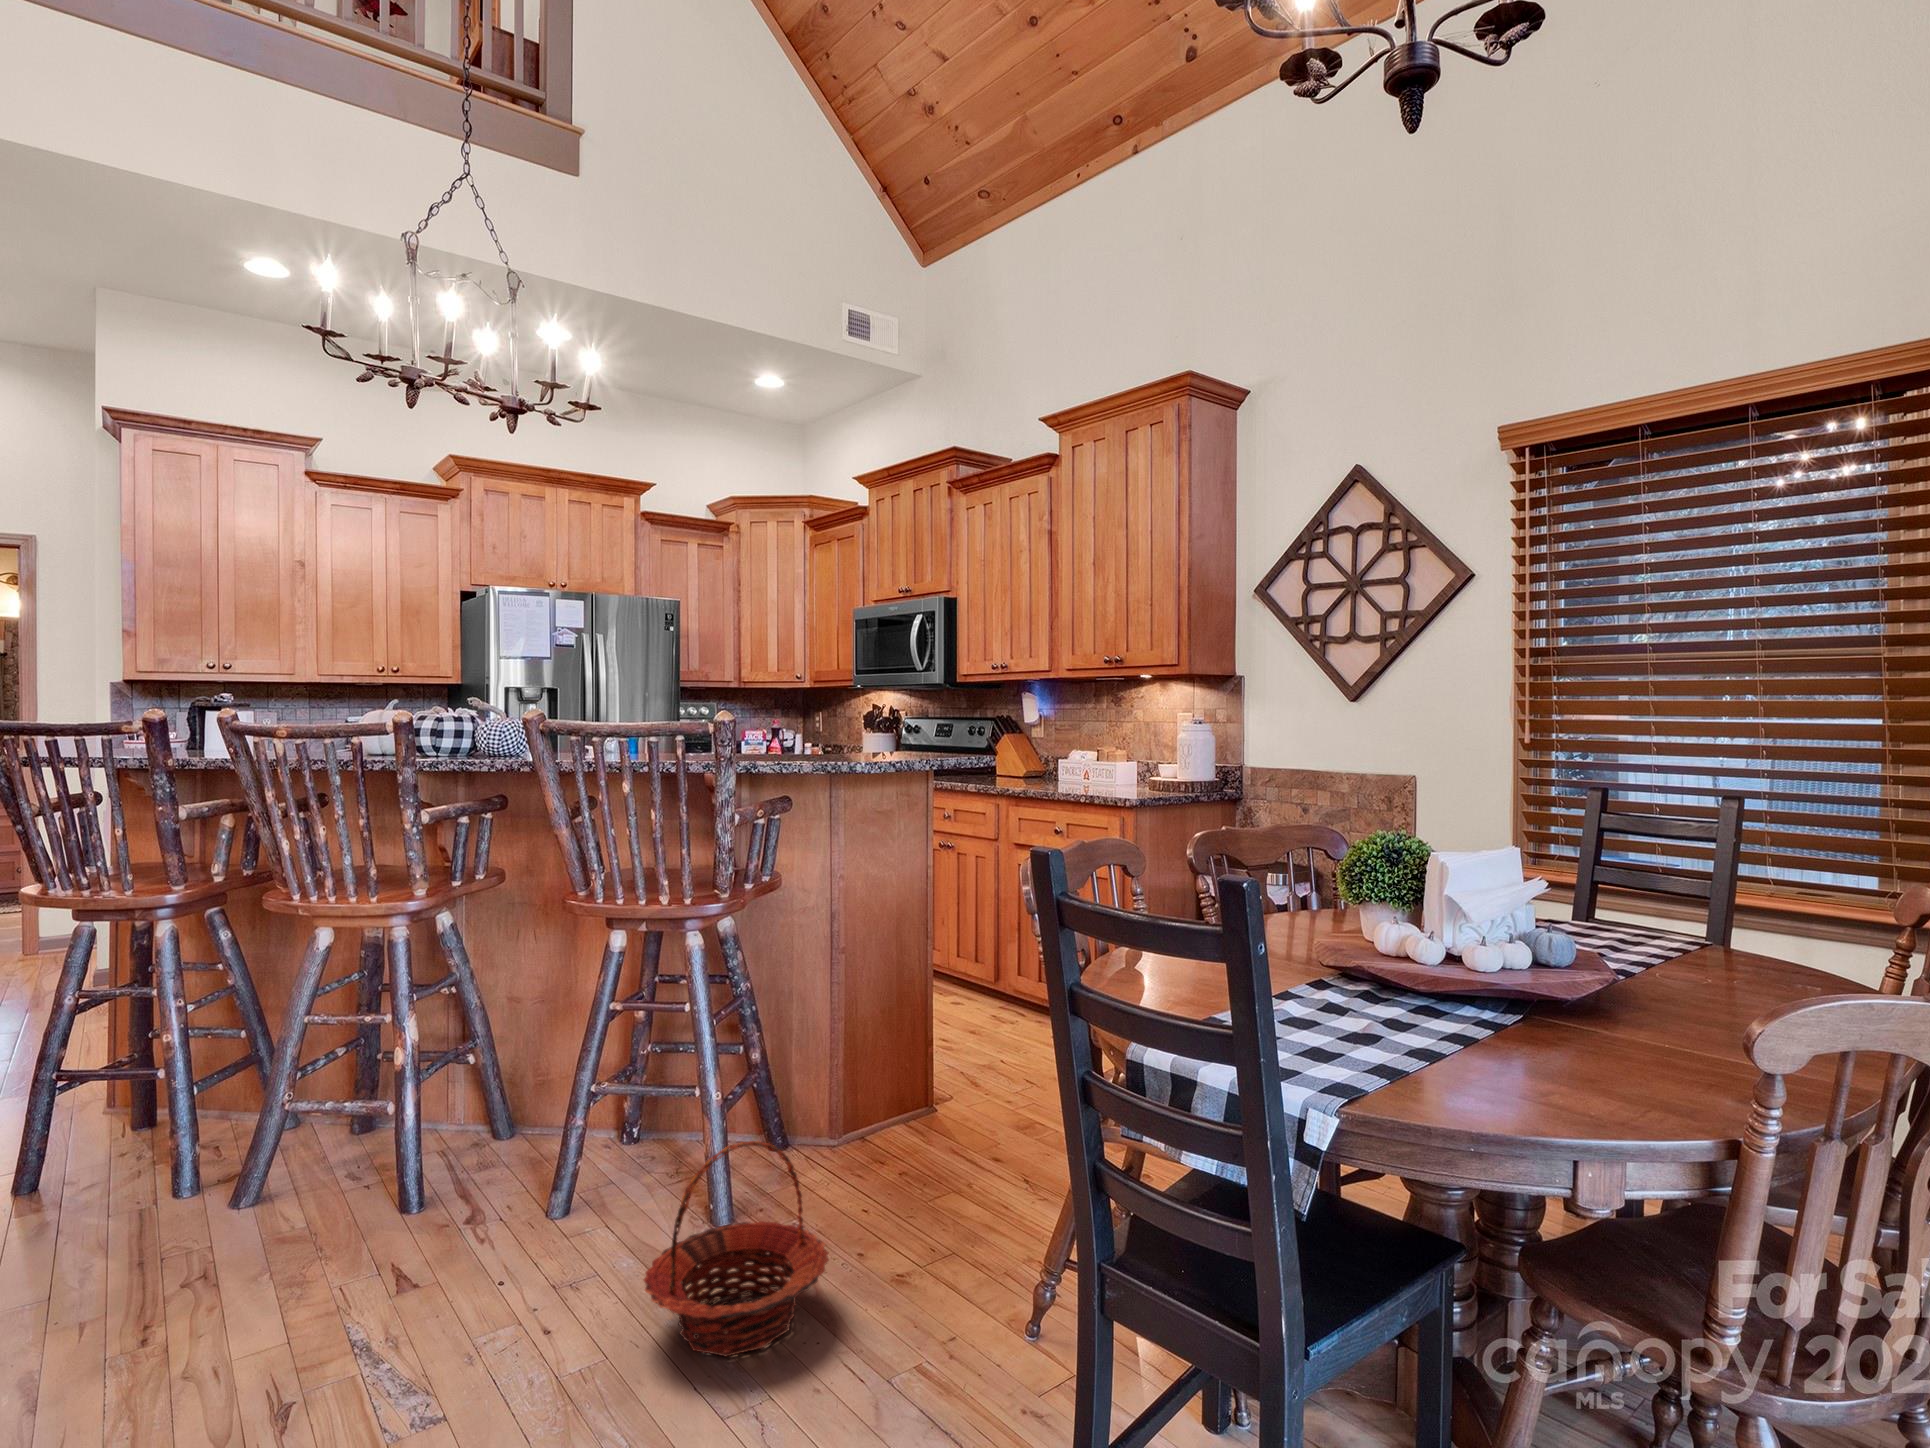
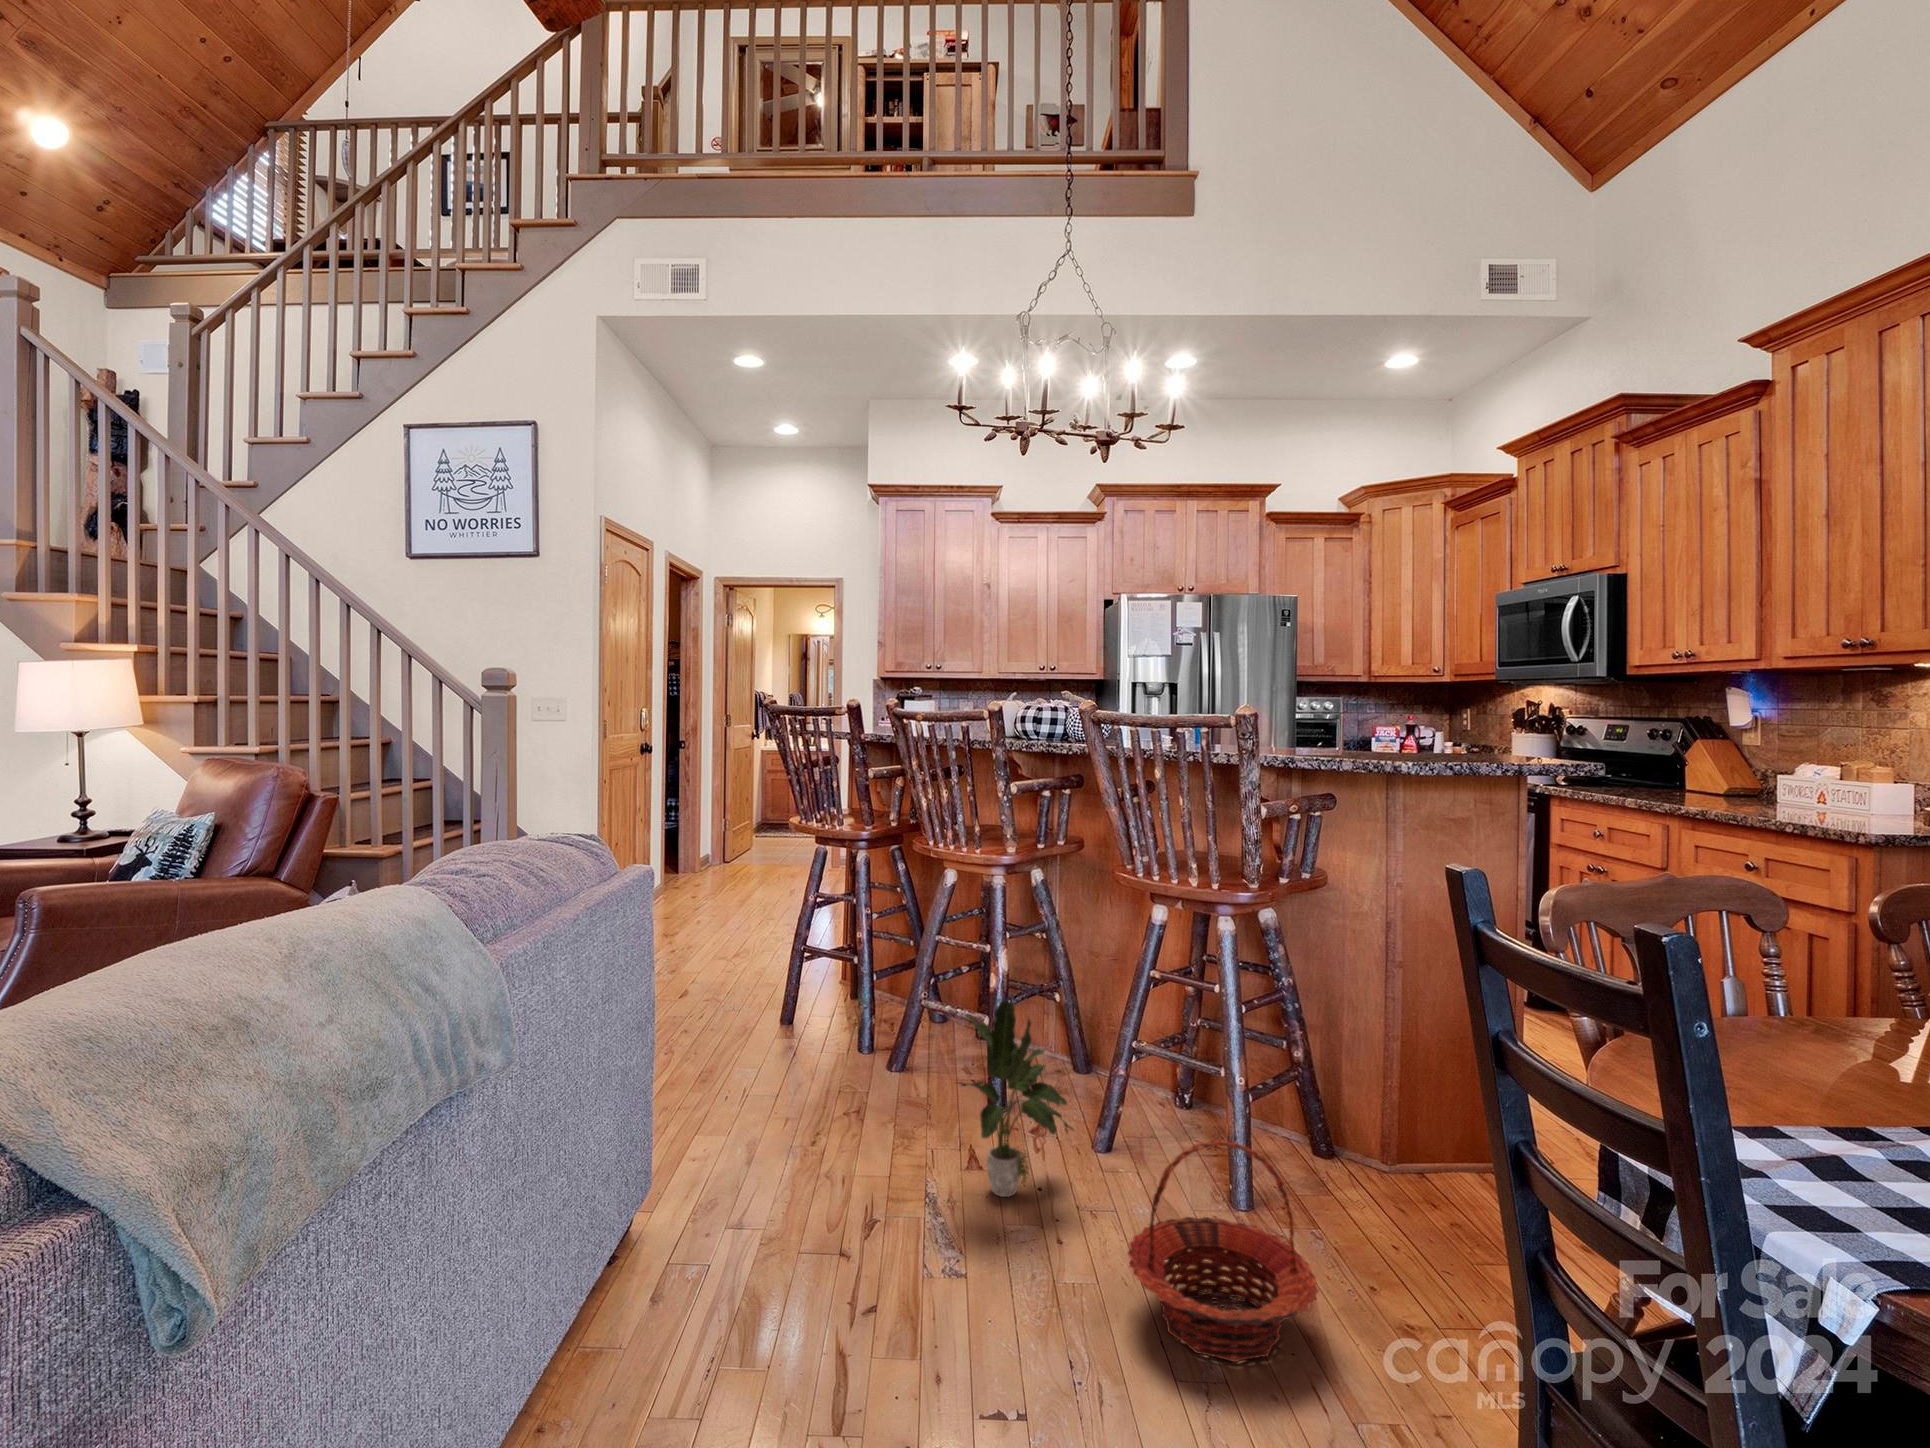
potted plant: none [396,1067,550,1299] -> present [958,1001,1074,1197]

